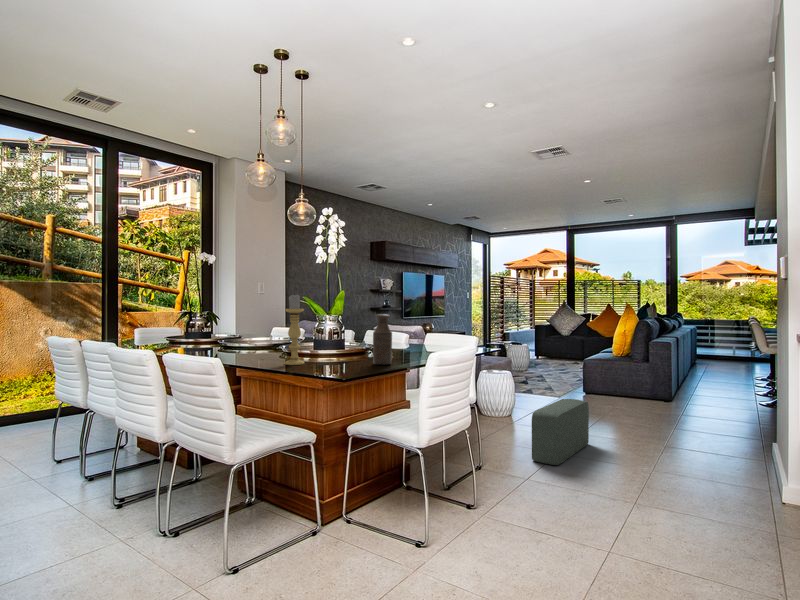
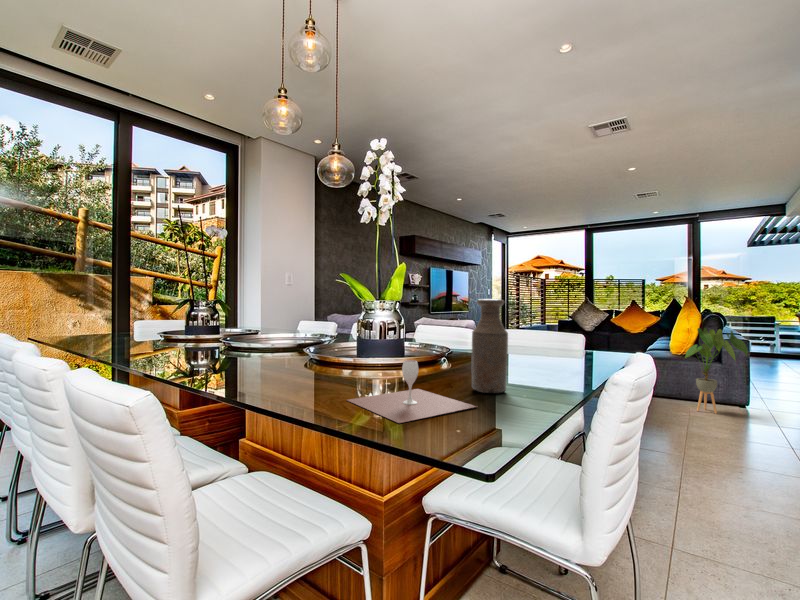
candle holder: present [285,295,304,365] -> none [310,259,346,393]
house plant: none [609,331,656,405] -> present [686,328,747,413]
wine glass: none [304,346,368,373] -> present [347,360,477,423]
pouf: present [532,399,589,465] -> none [663,418,720,527]

